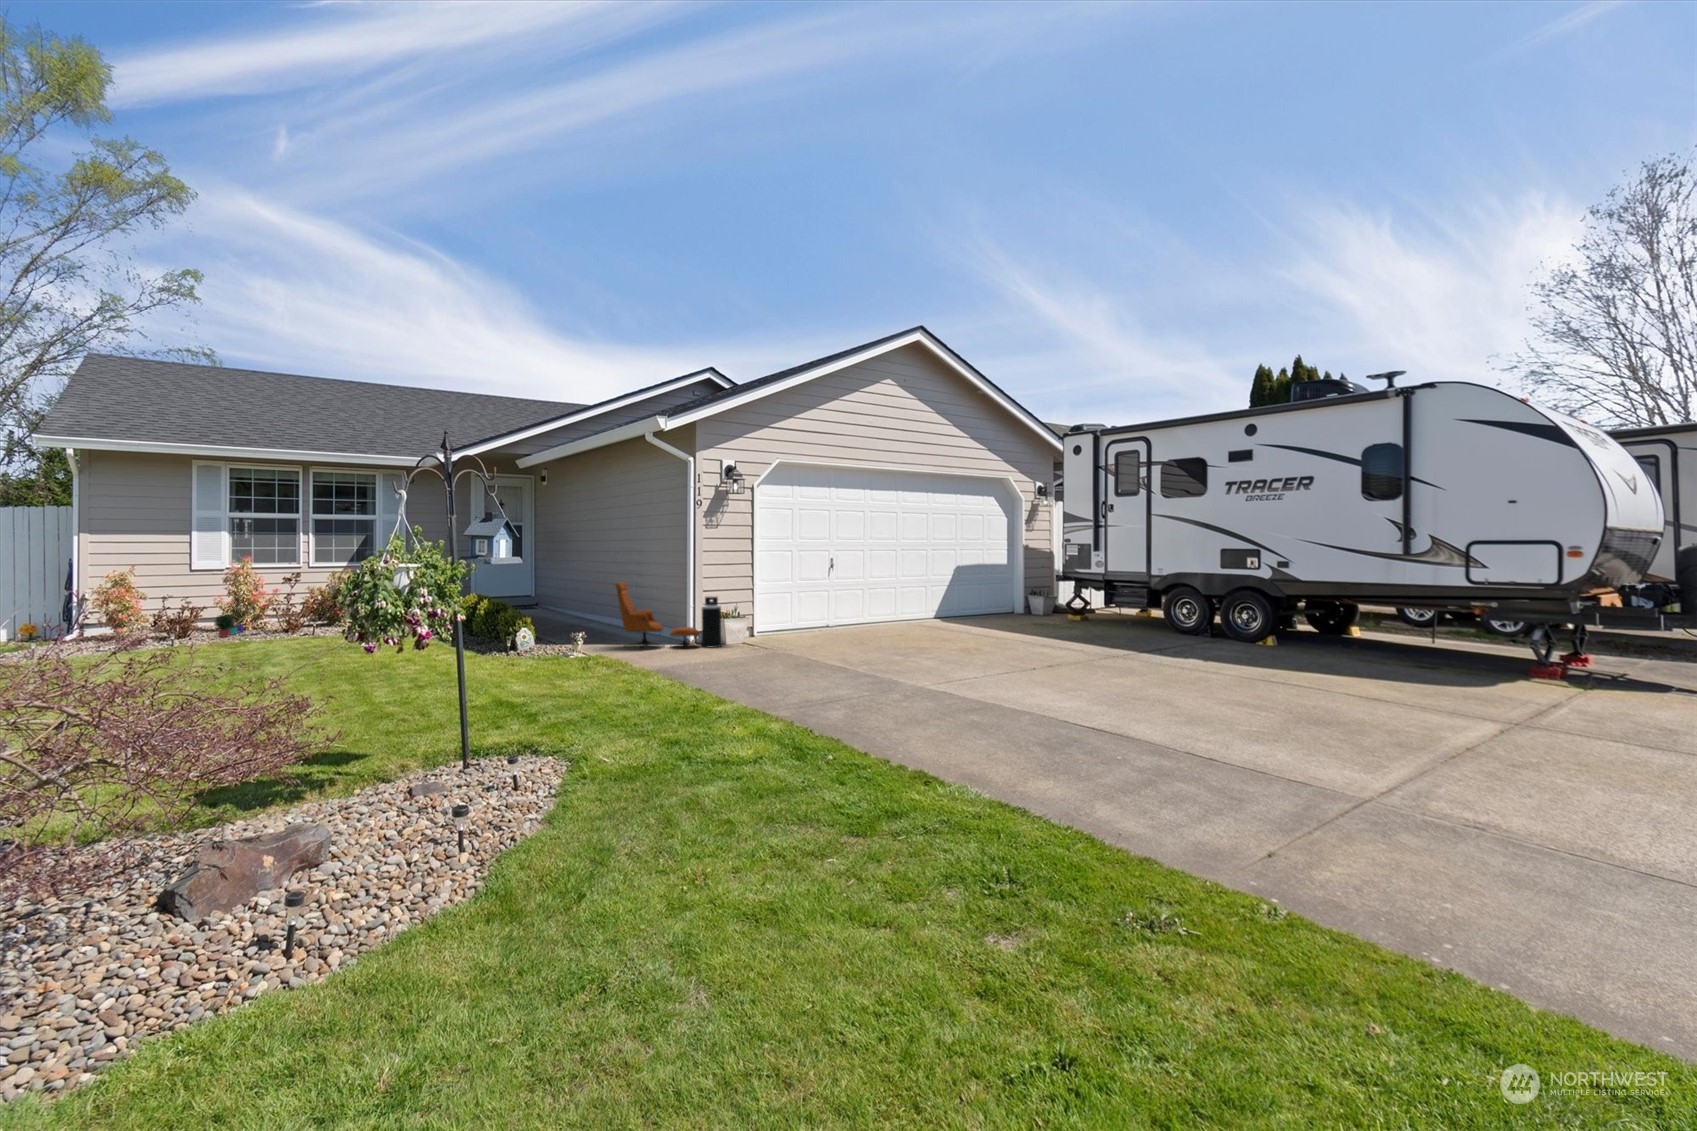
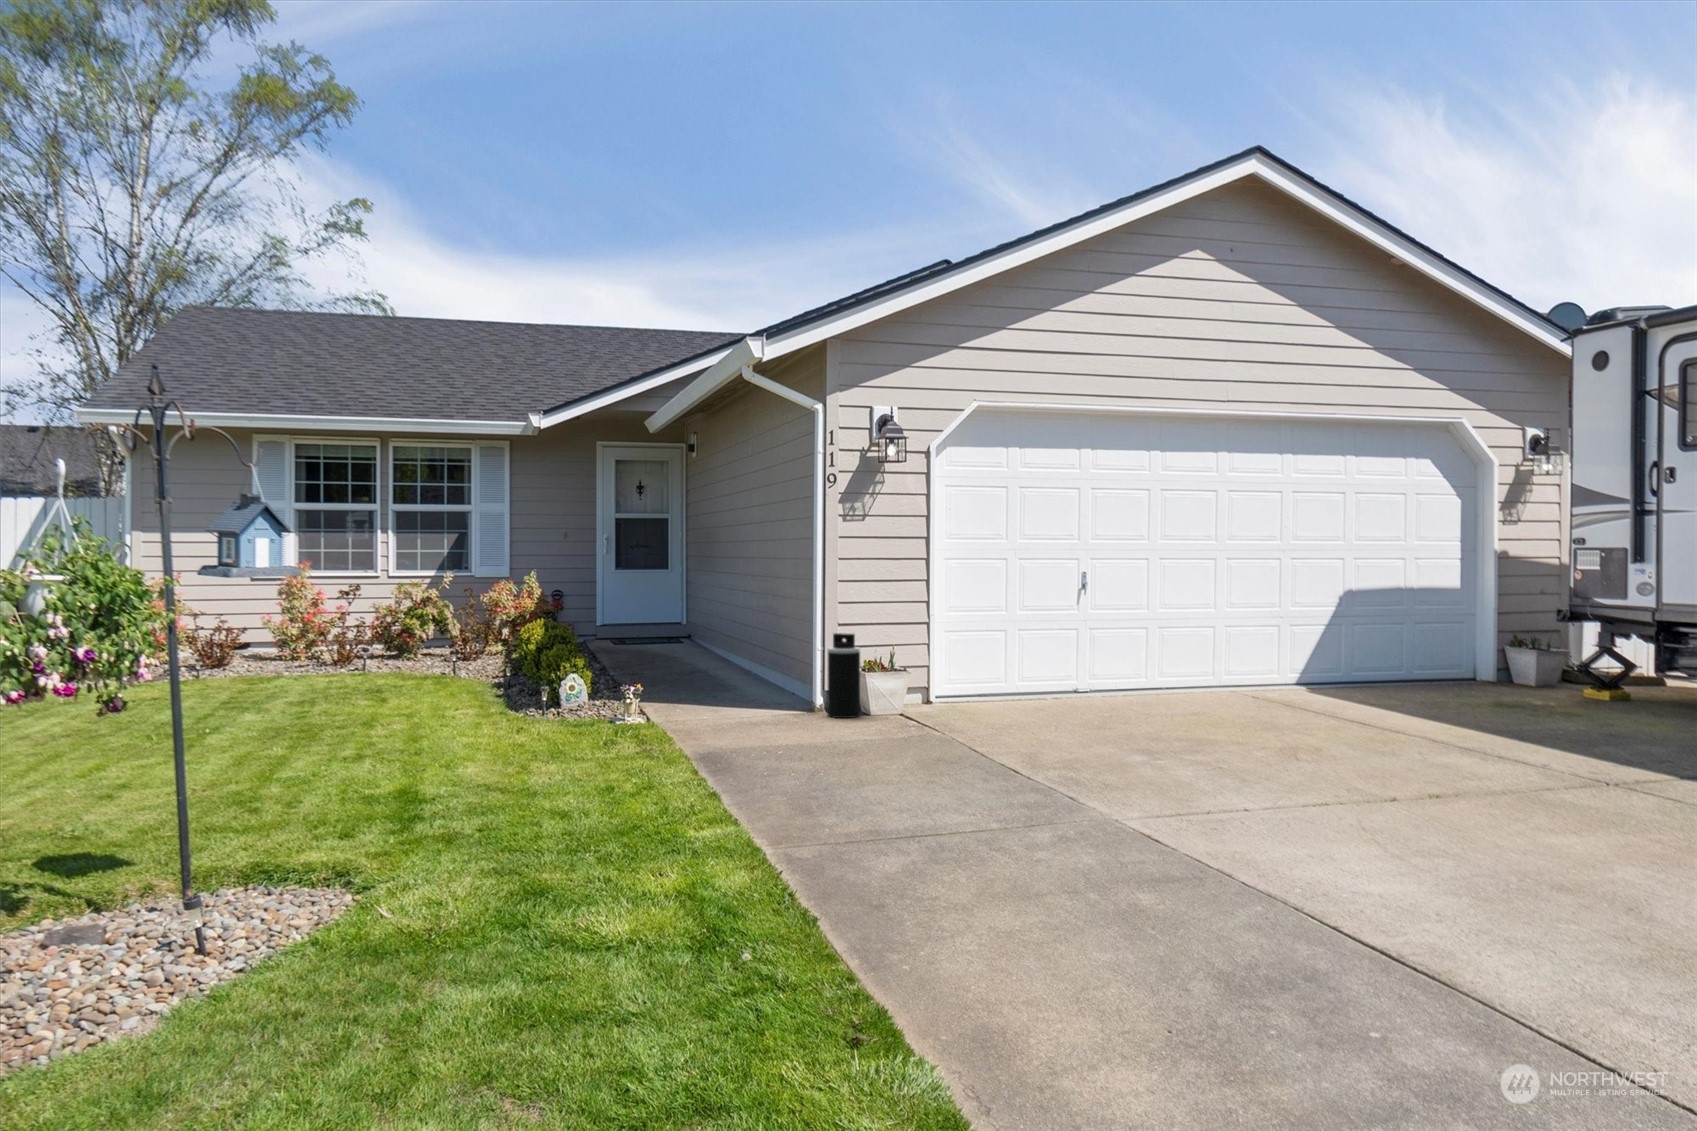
lounge chair: present [615,582,699,647] -> none [696,606,824,719]
potted plant: present [214,594,245,637] -> none [255,609,304,666]

